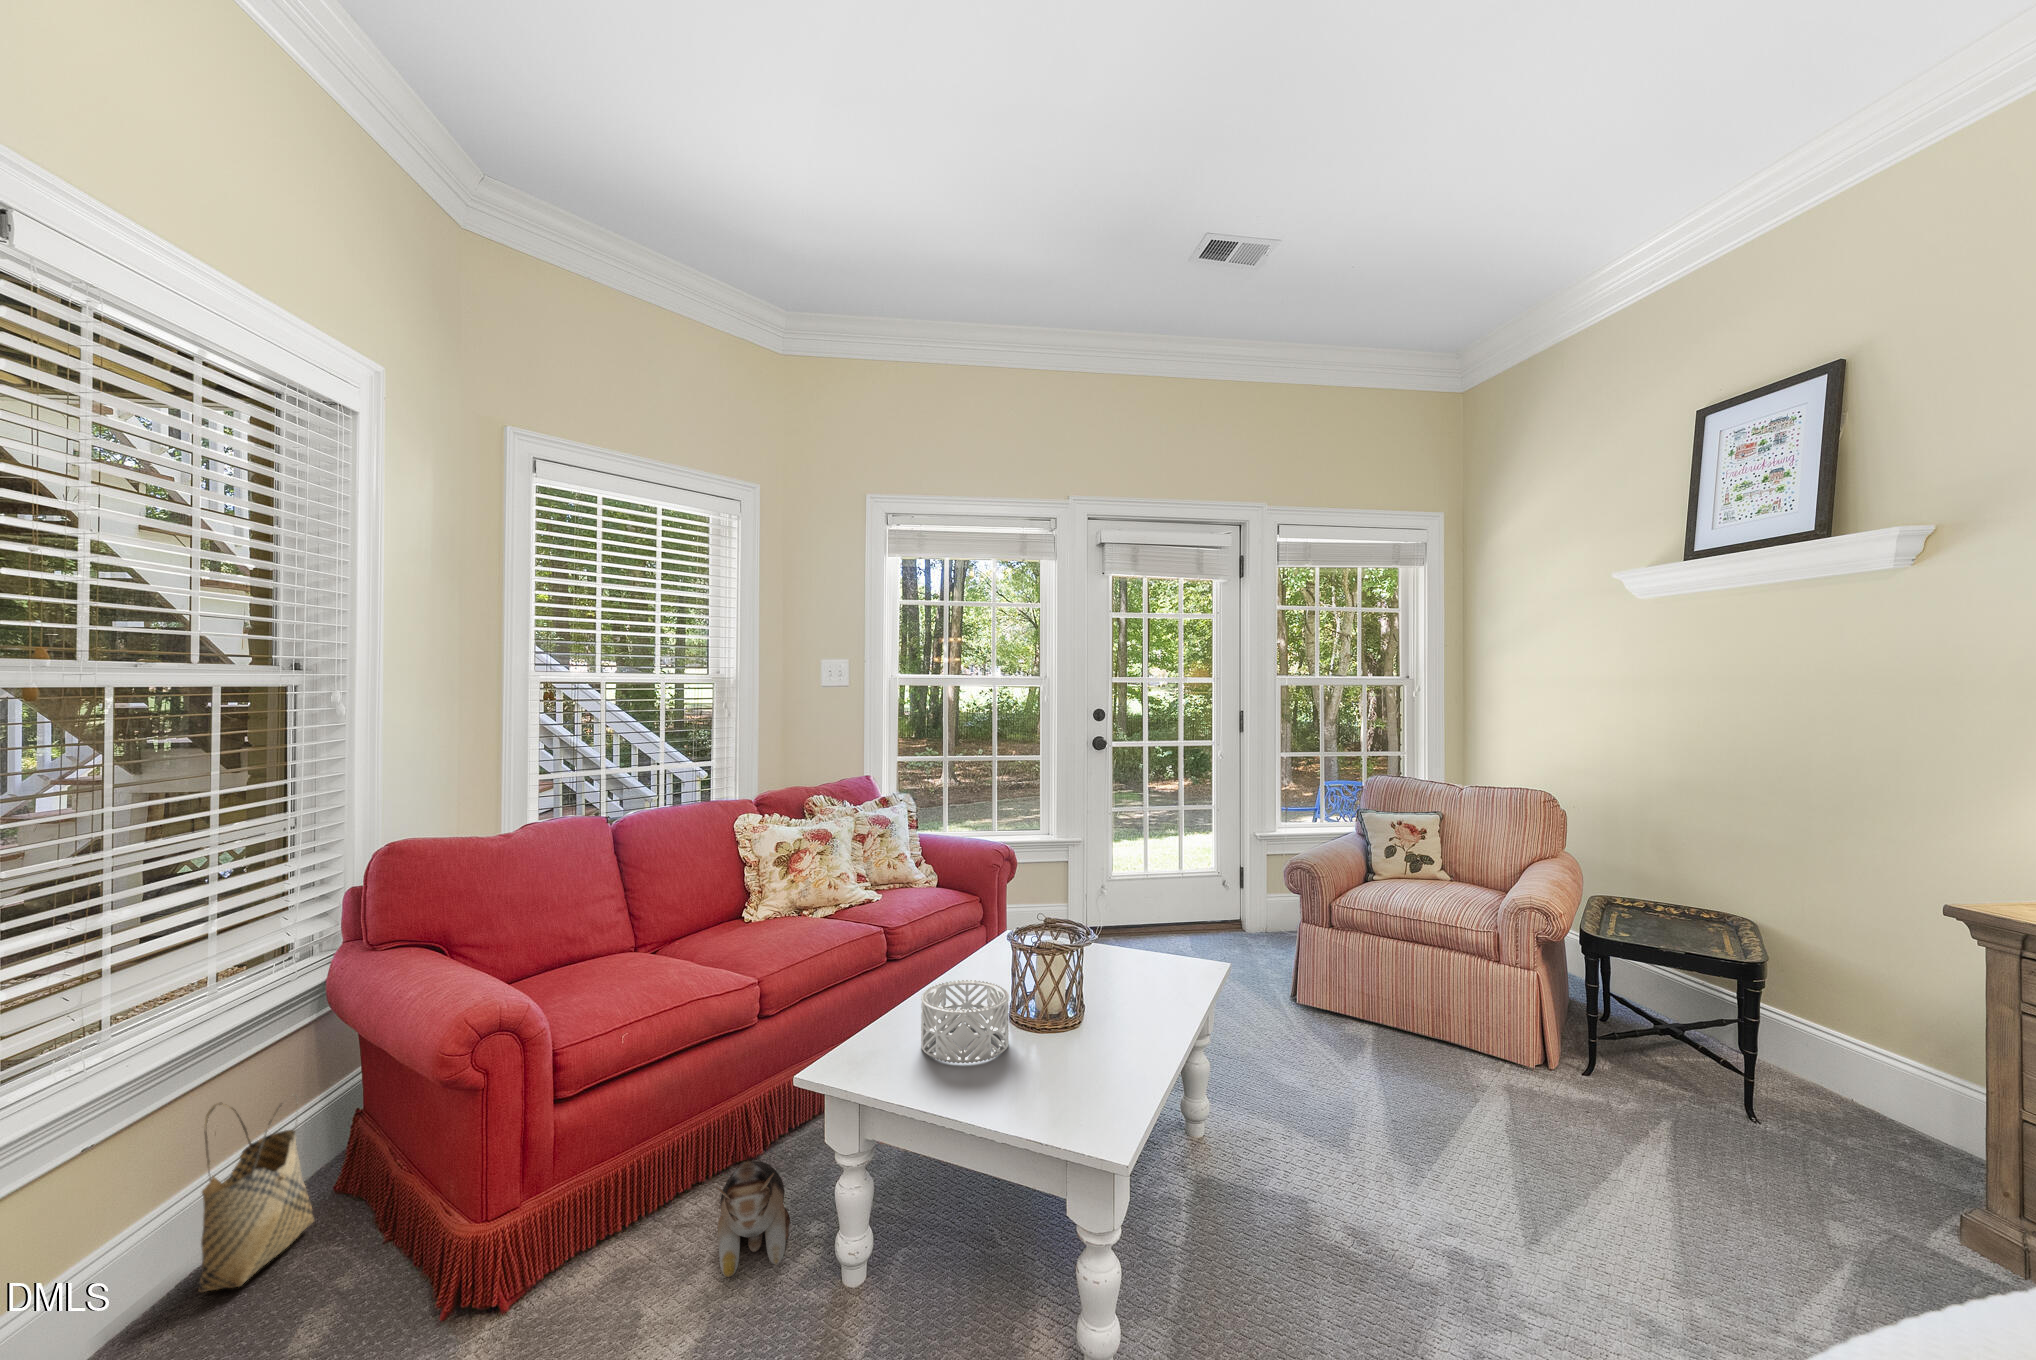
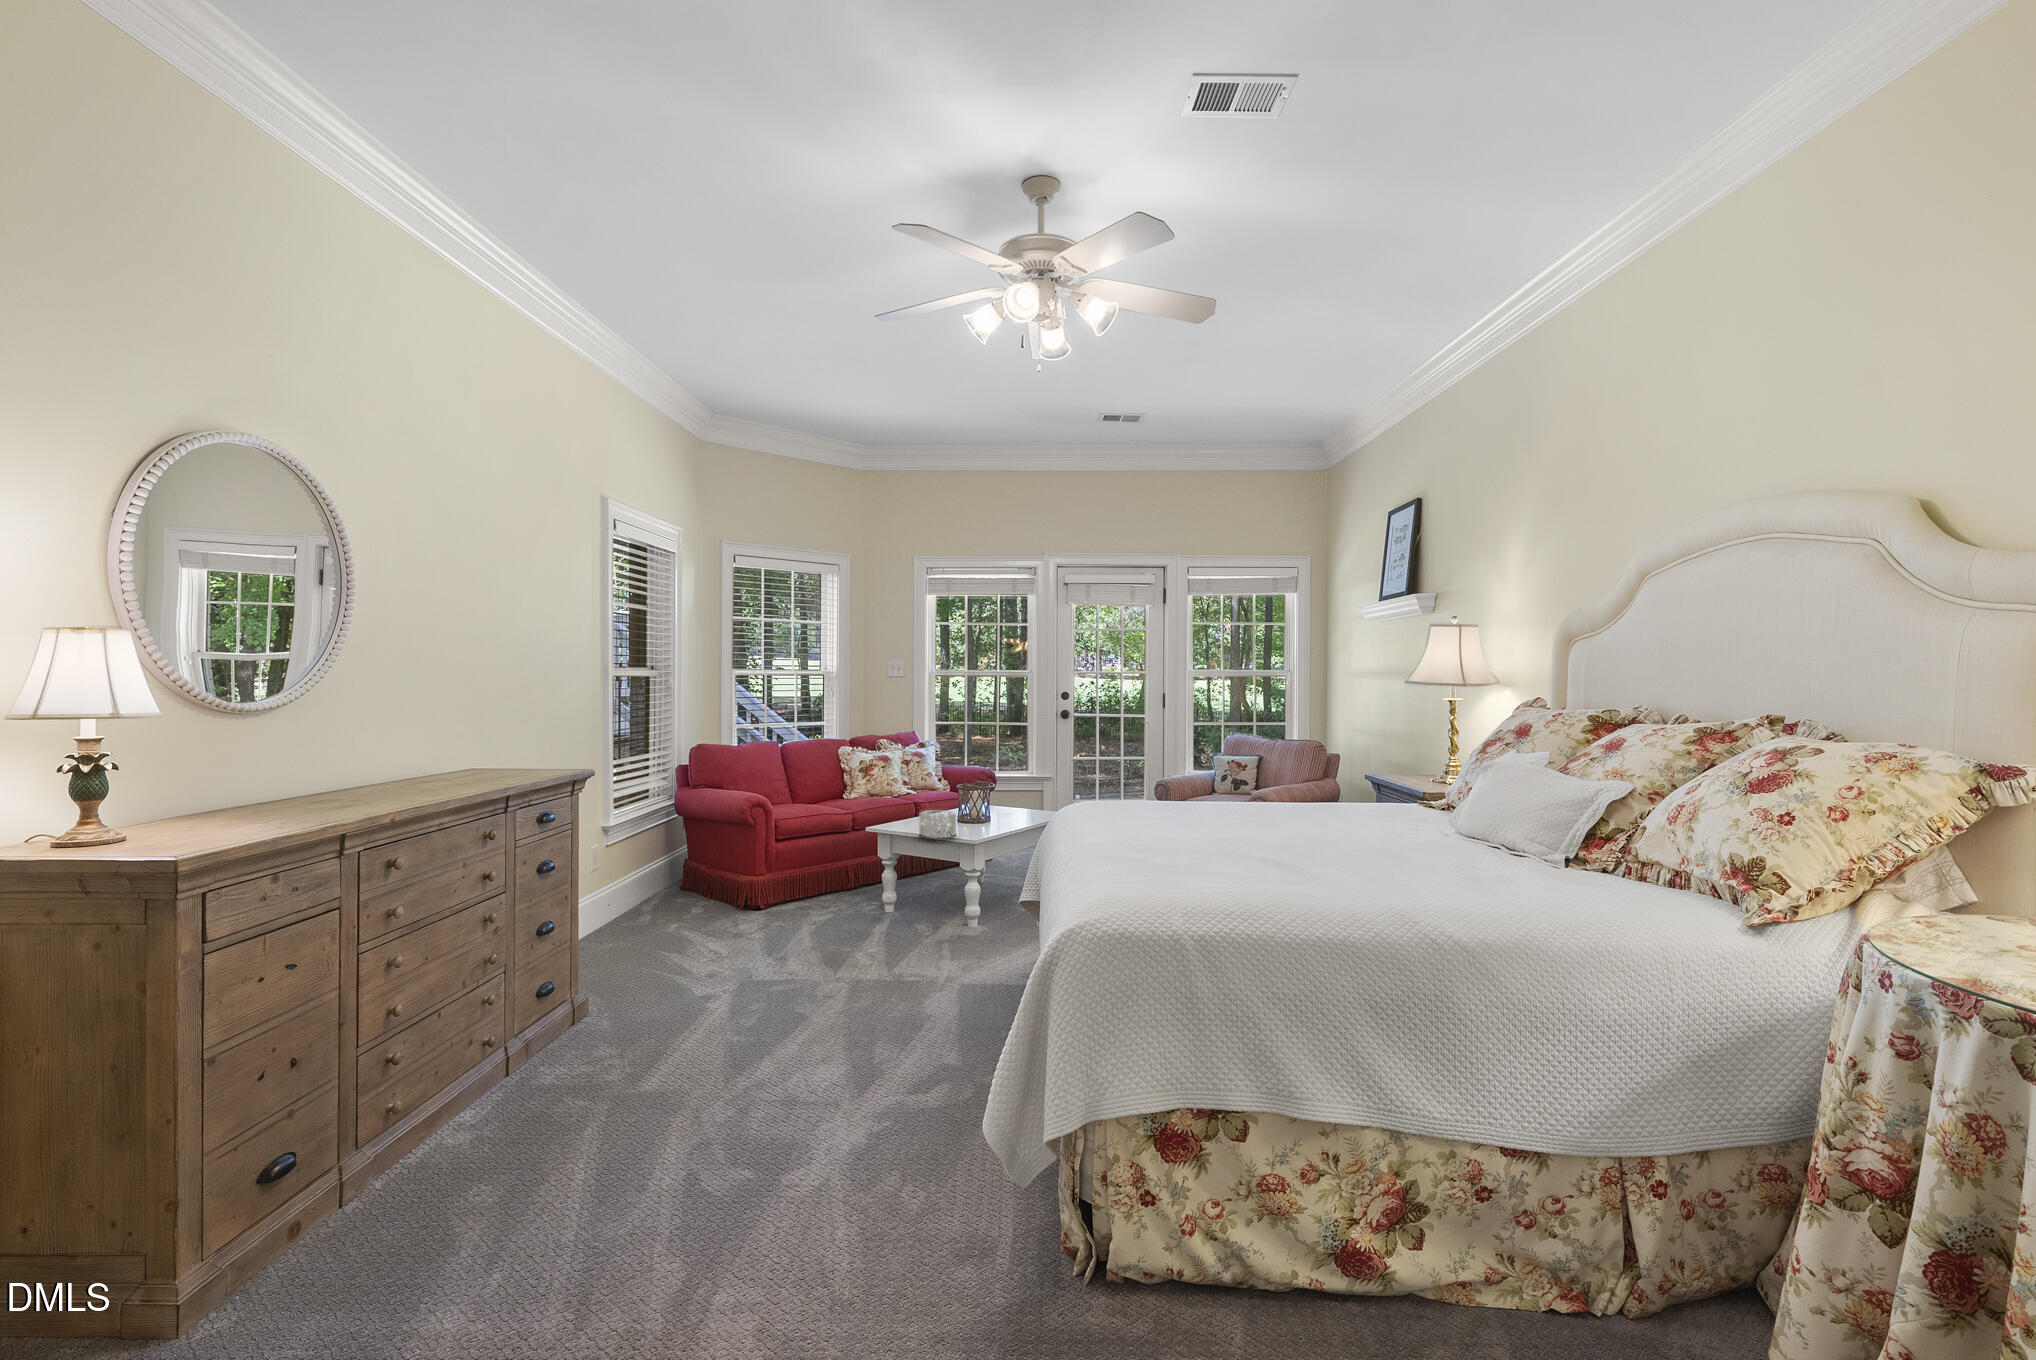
woven basket: present [198,1095,313,1292] -> none [644,841,675,909]
plush toy: present [717,1161,790,1277] -> none [837,870,865,915]

